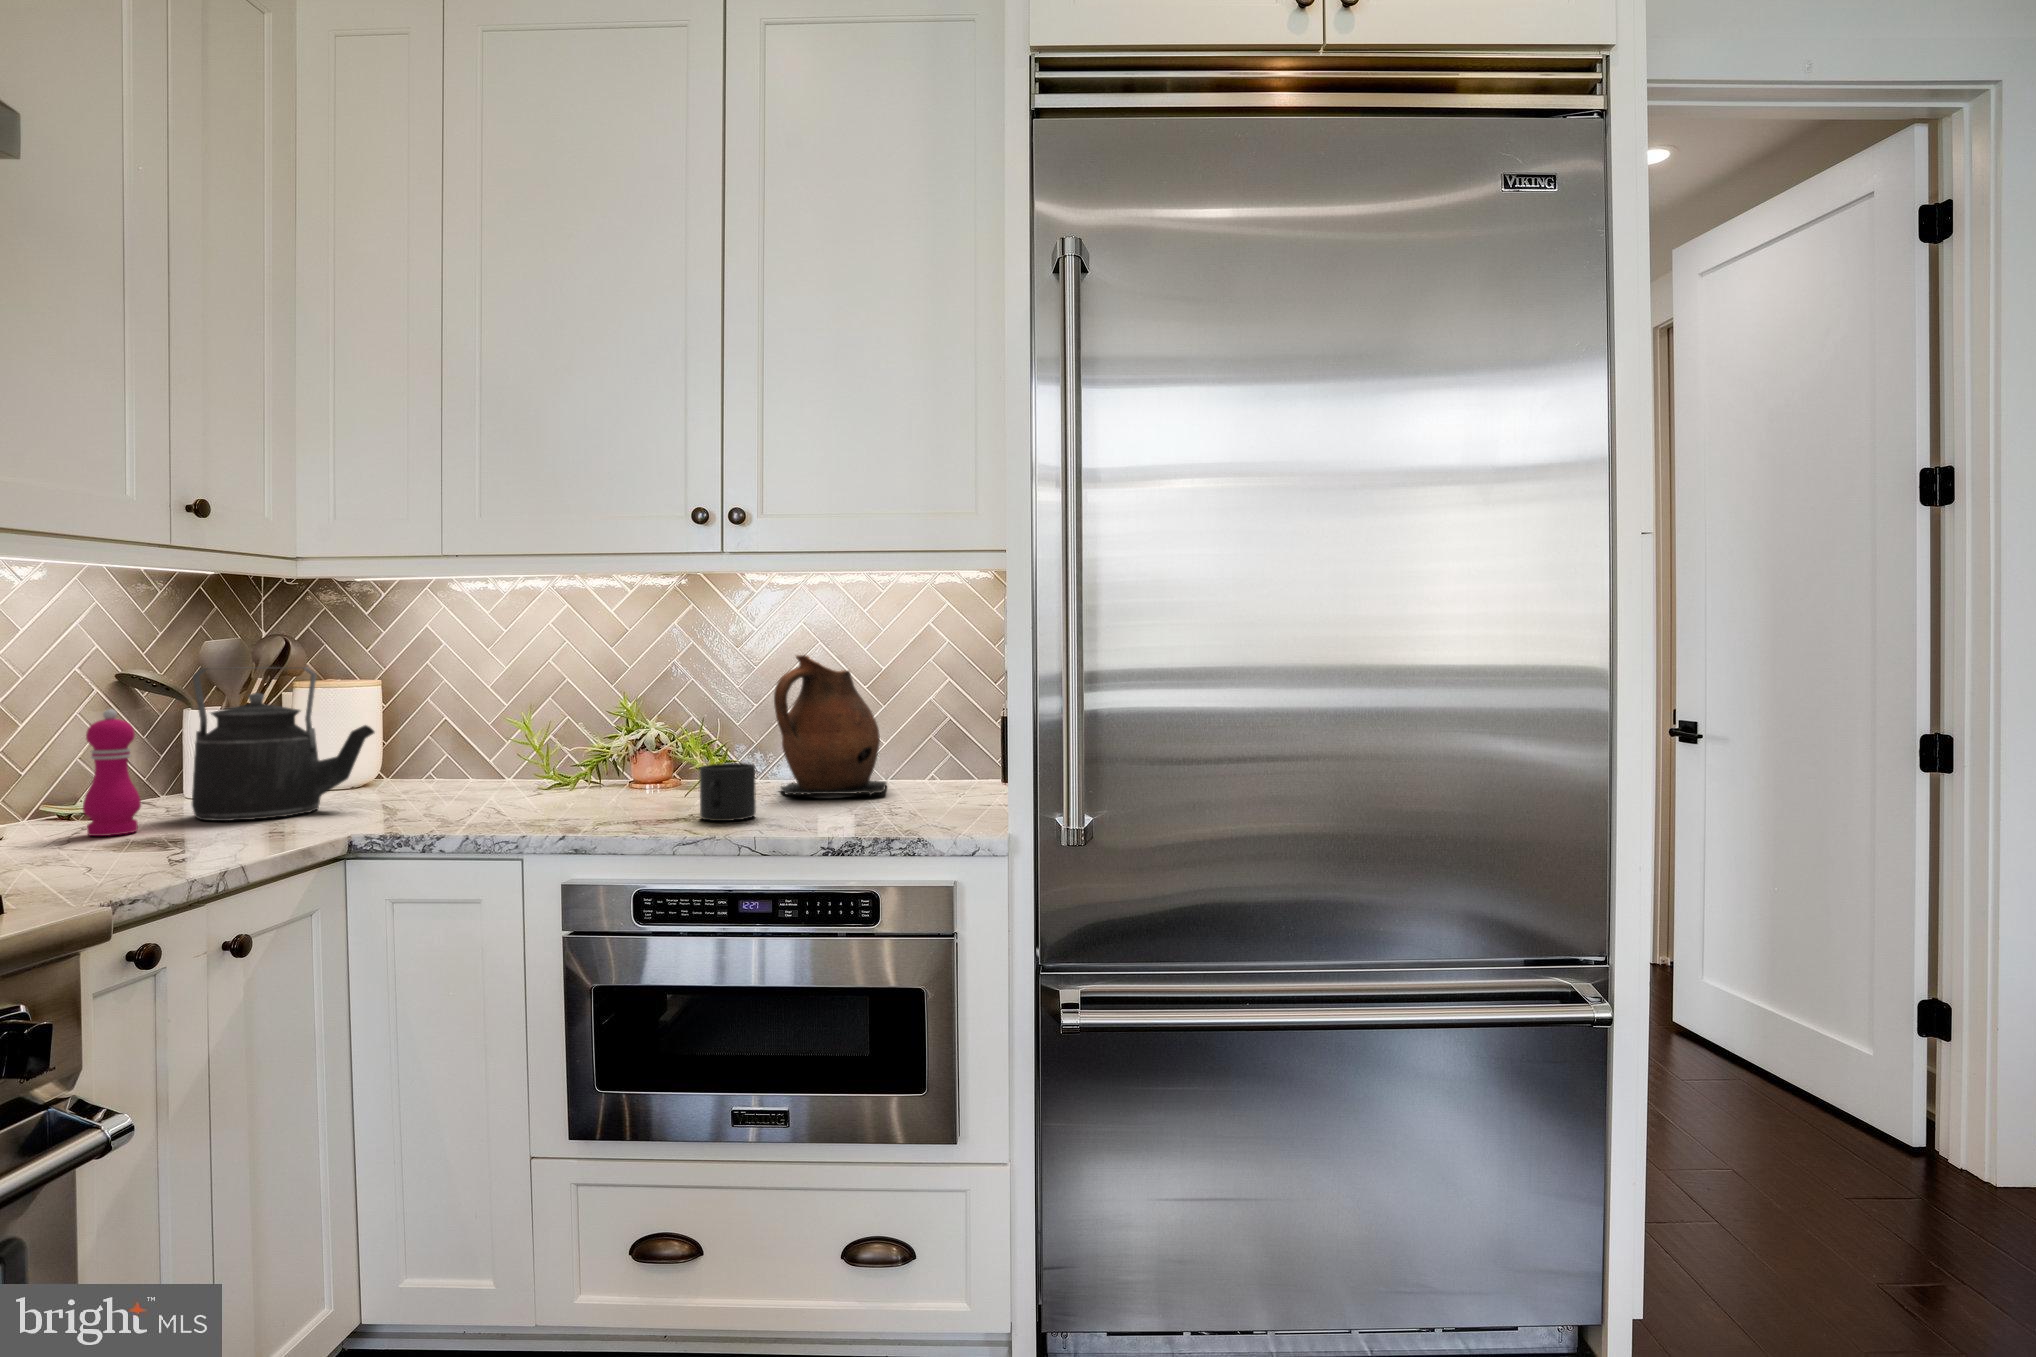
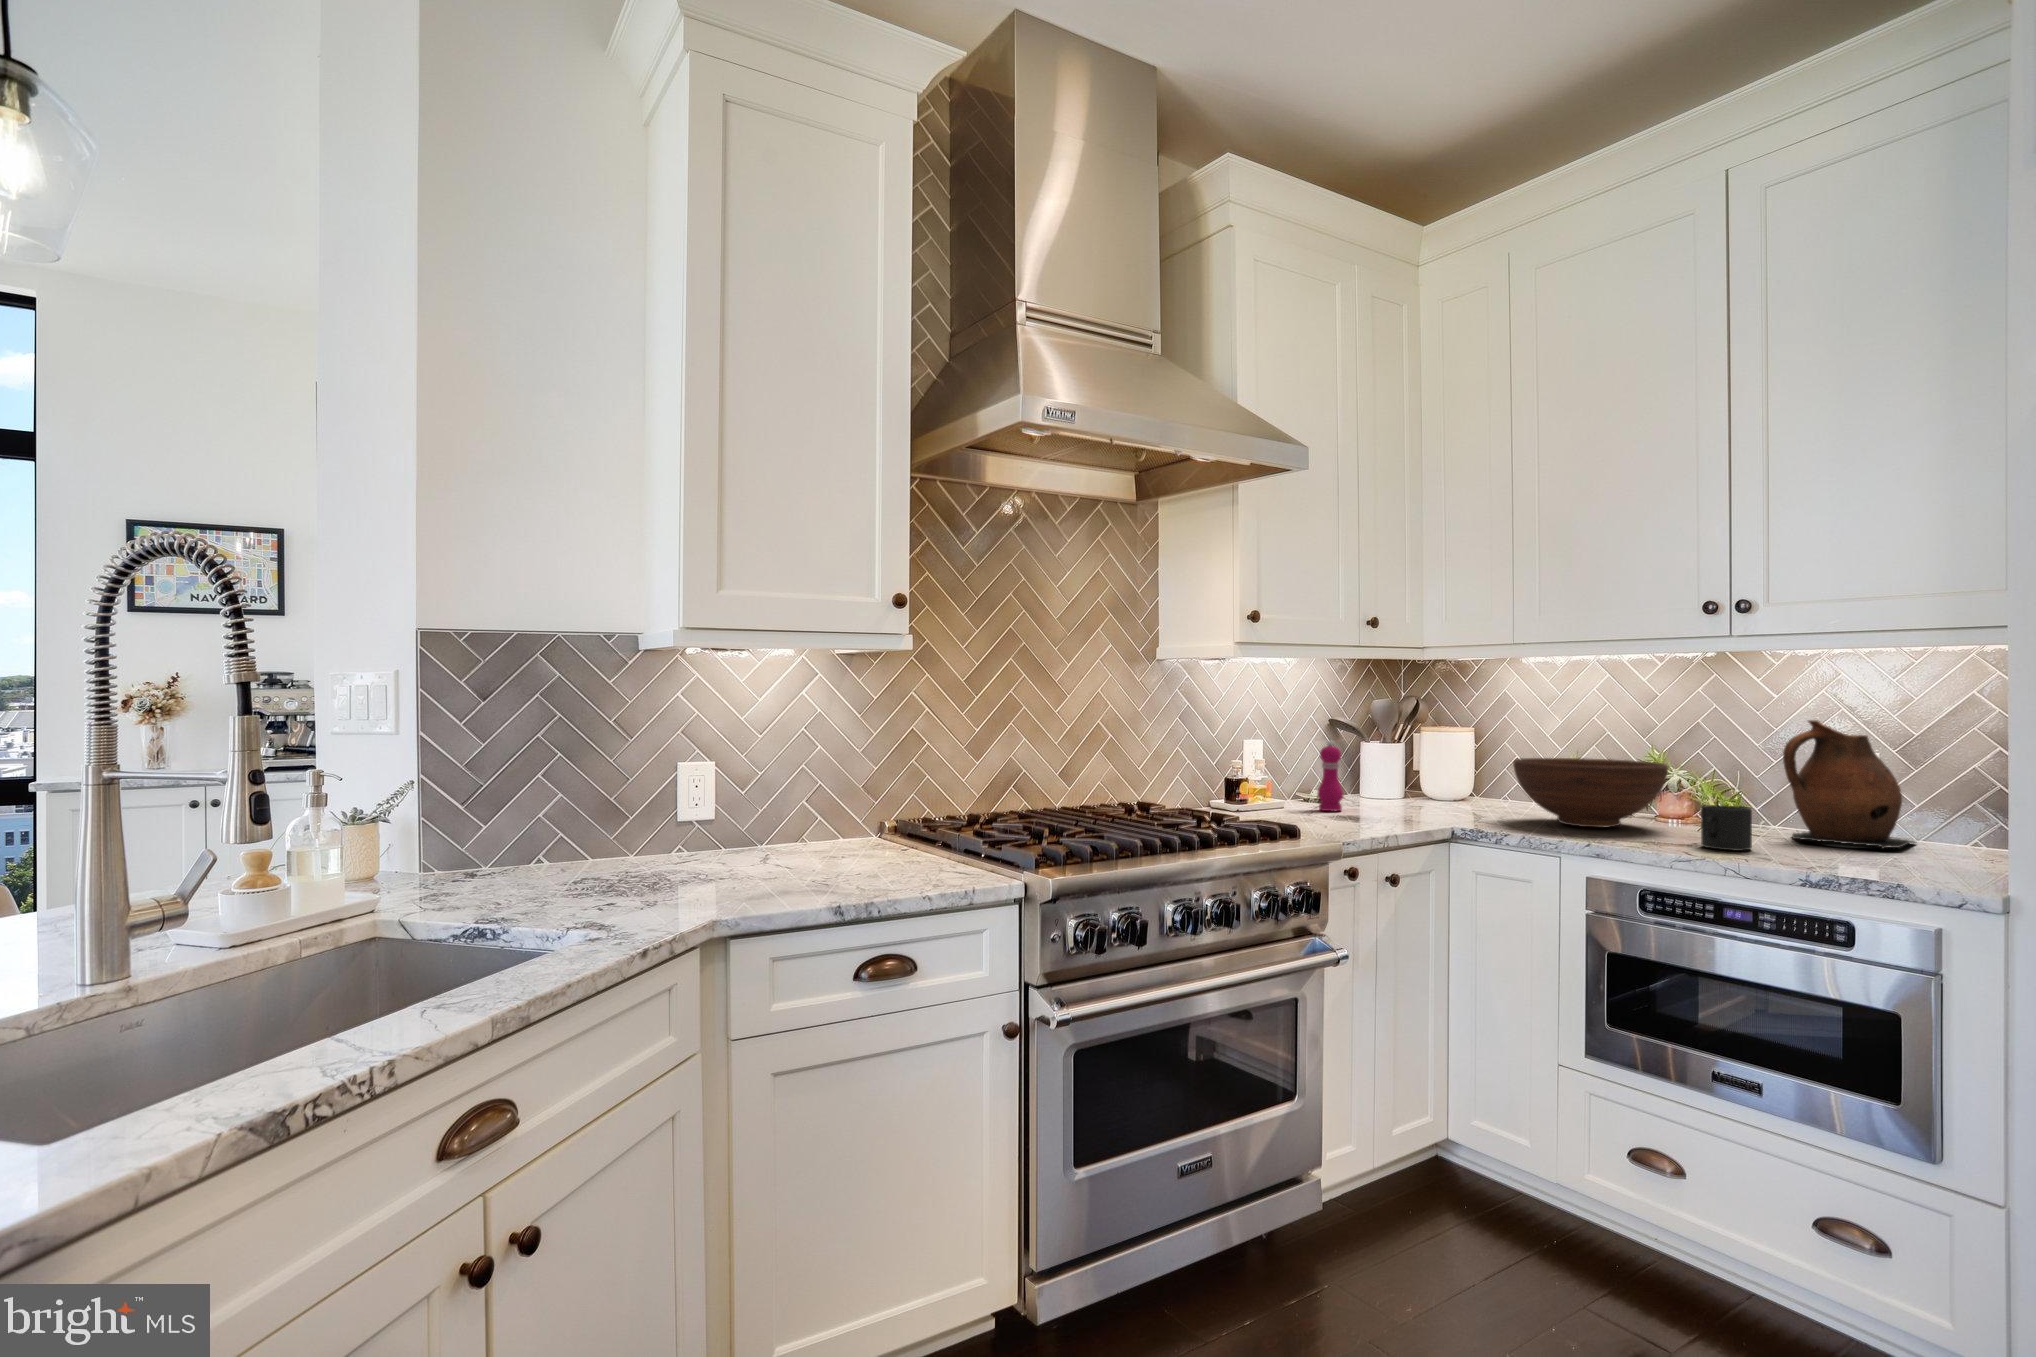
kettle: present [192,667,374,821] -> none [1366,718,1469,812]
fruit bowl: none [446,714,651,810] -> present [1513,758,1668,828]

